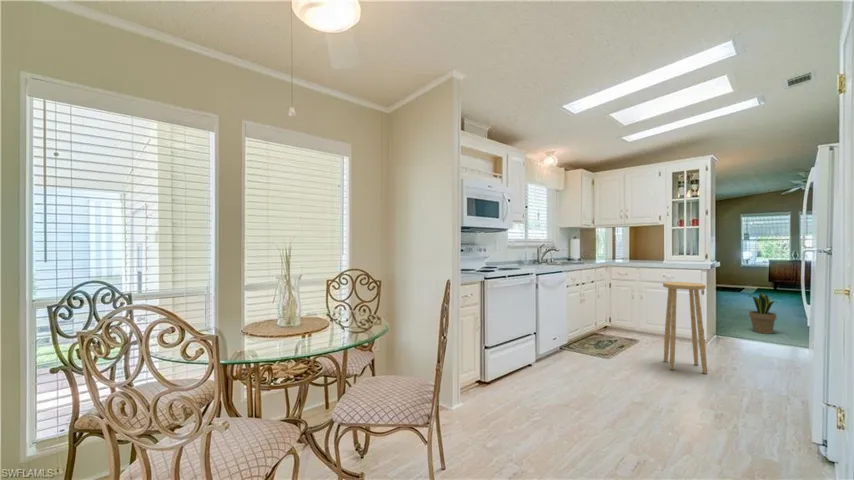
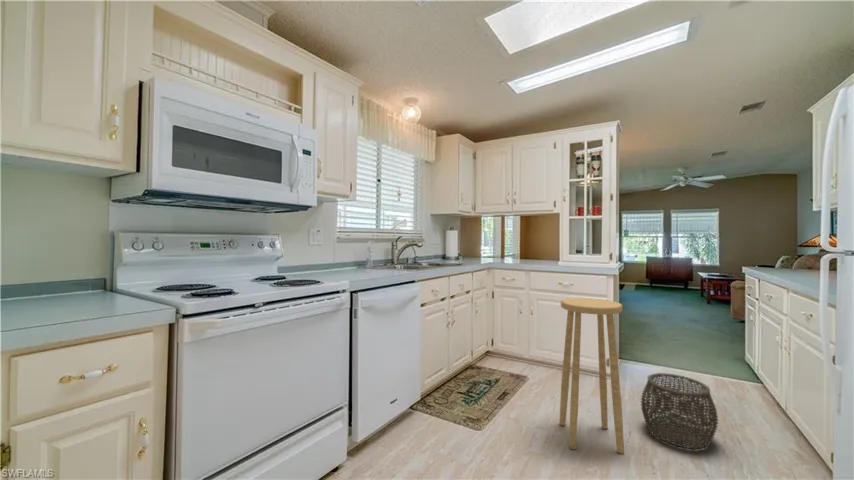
potted plant: present [749,293,776,334] -> none [648,299,679,349]
woven basket: none [723,333,779,377] -> present [641,373,718,449]

